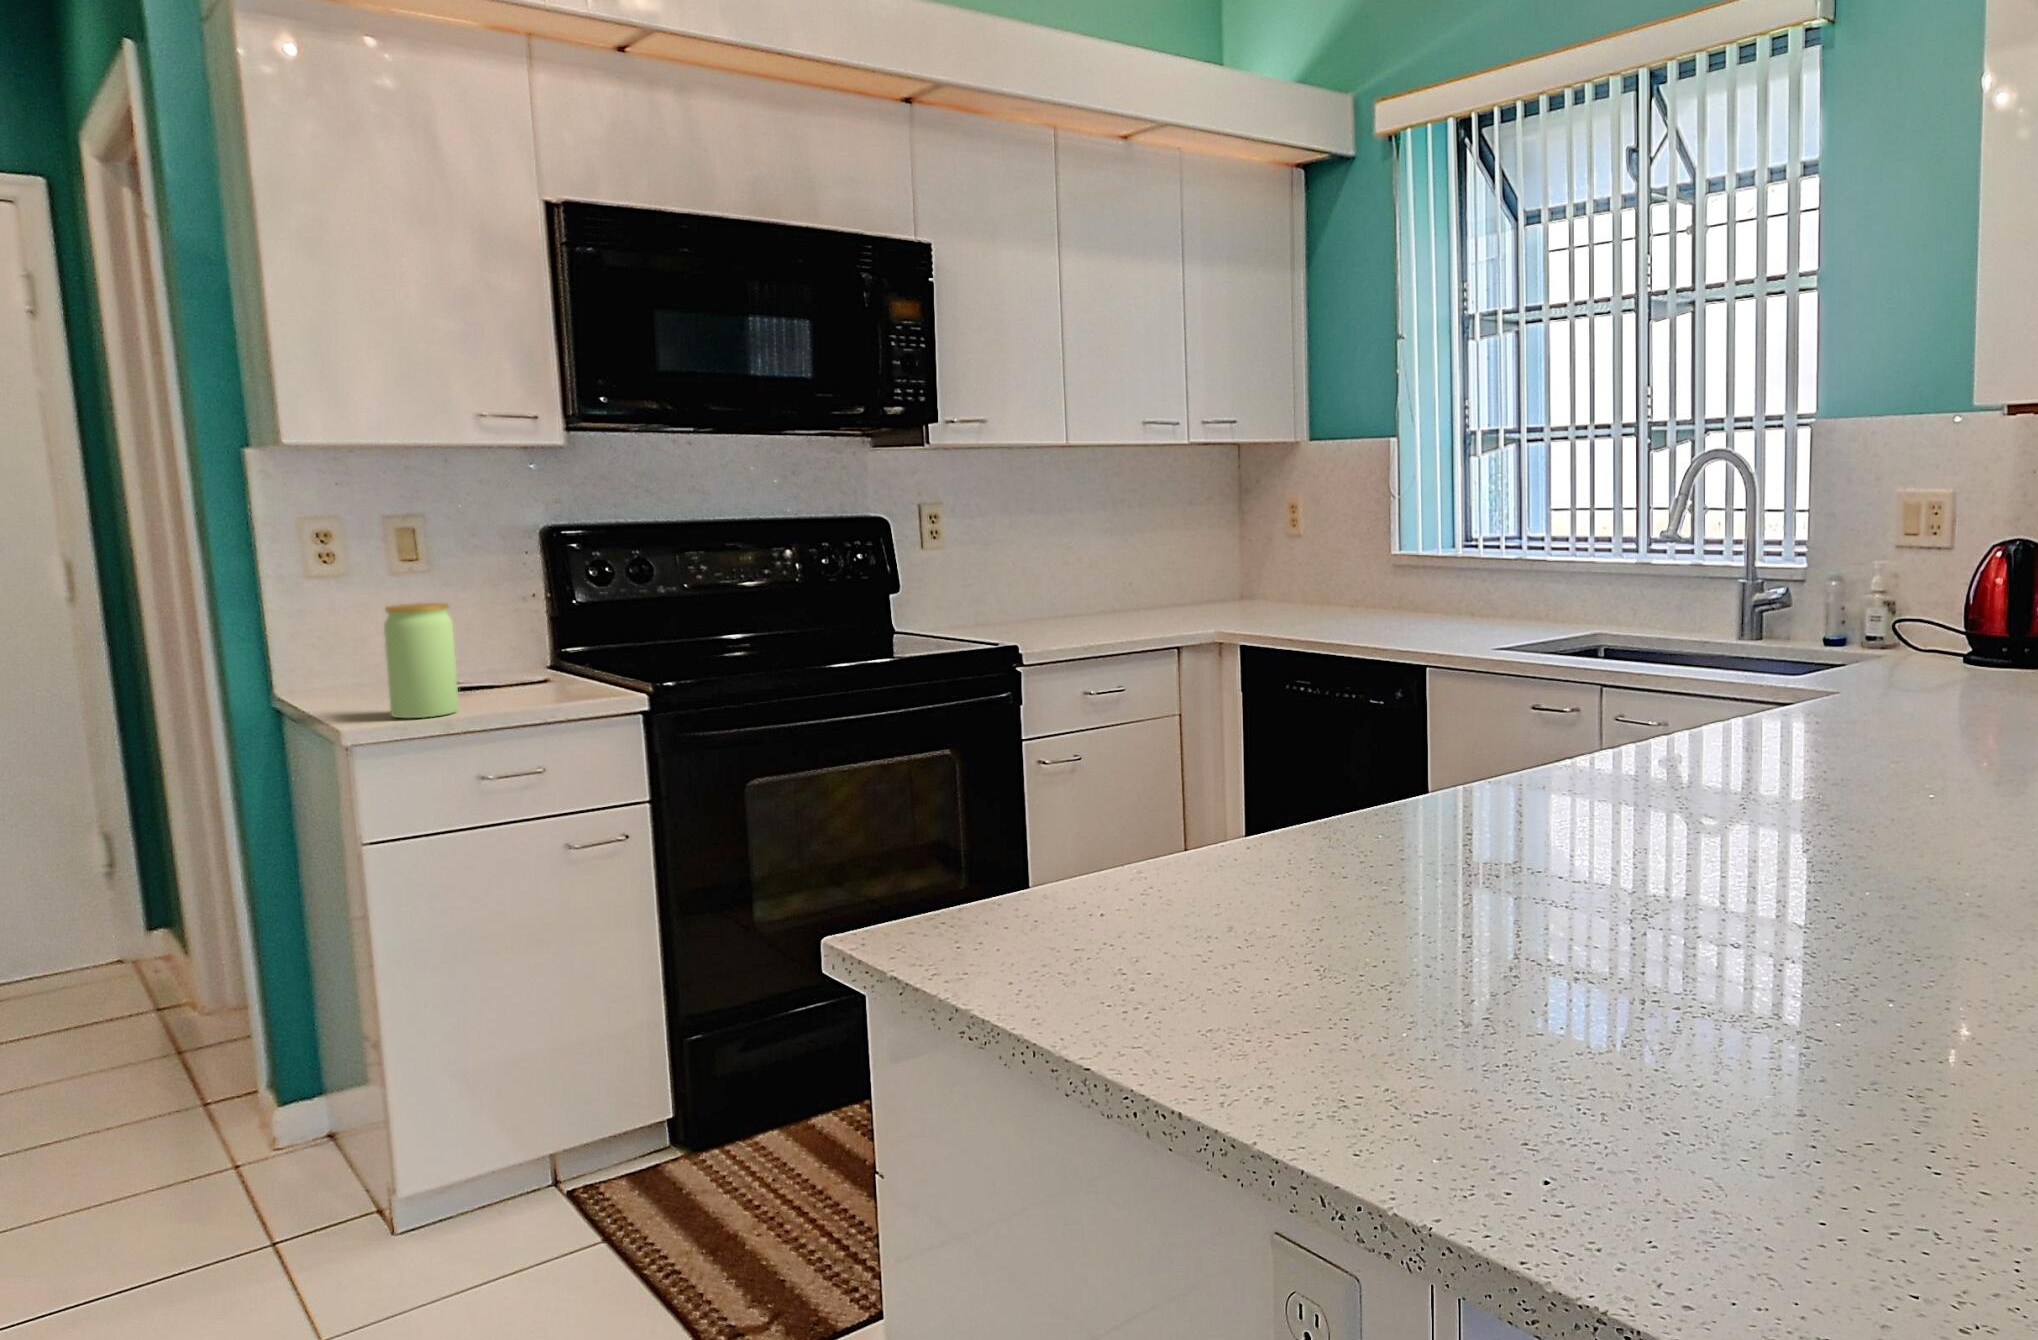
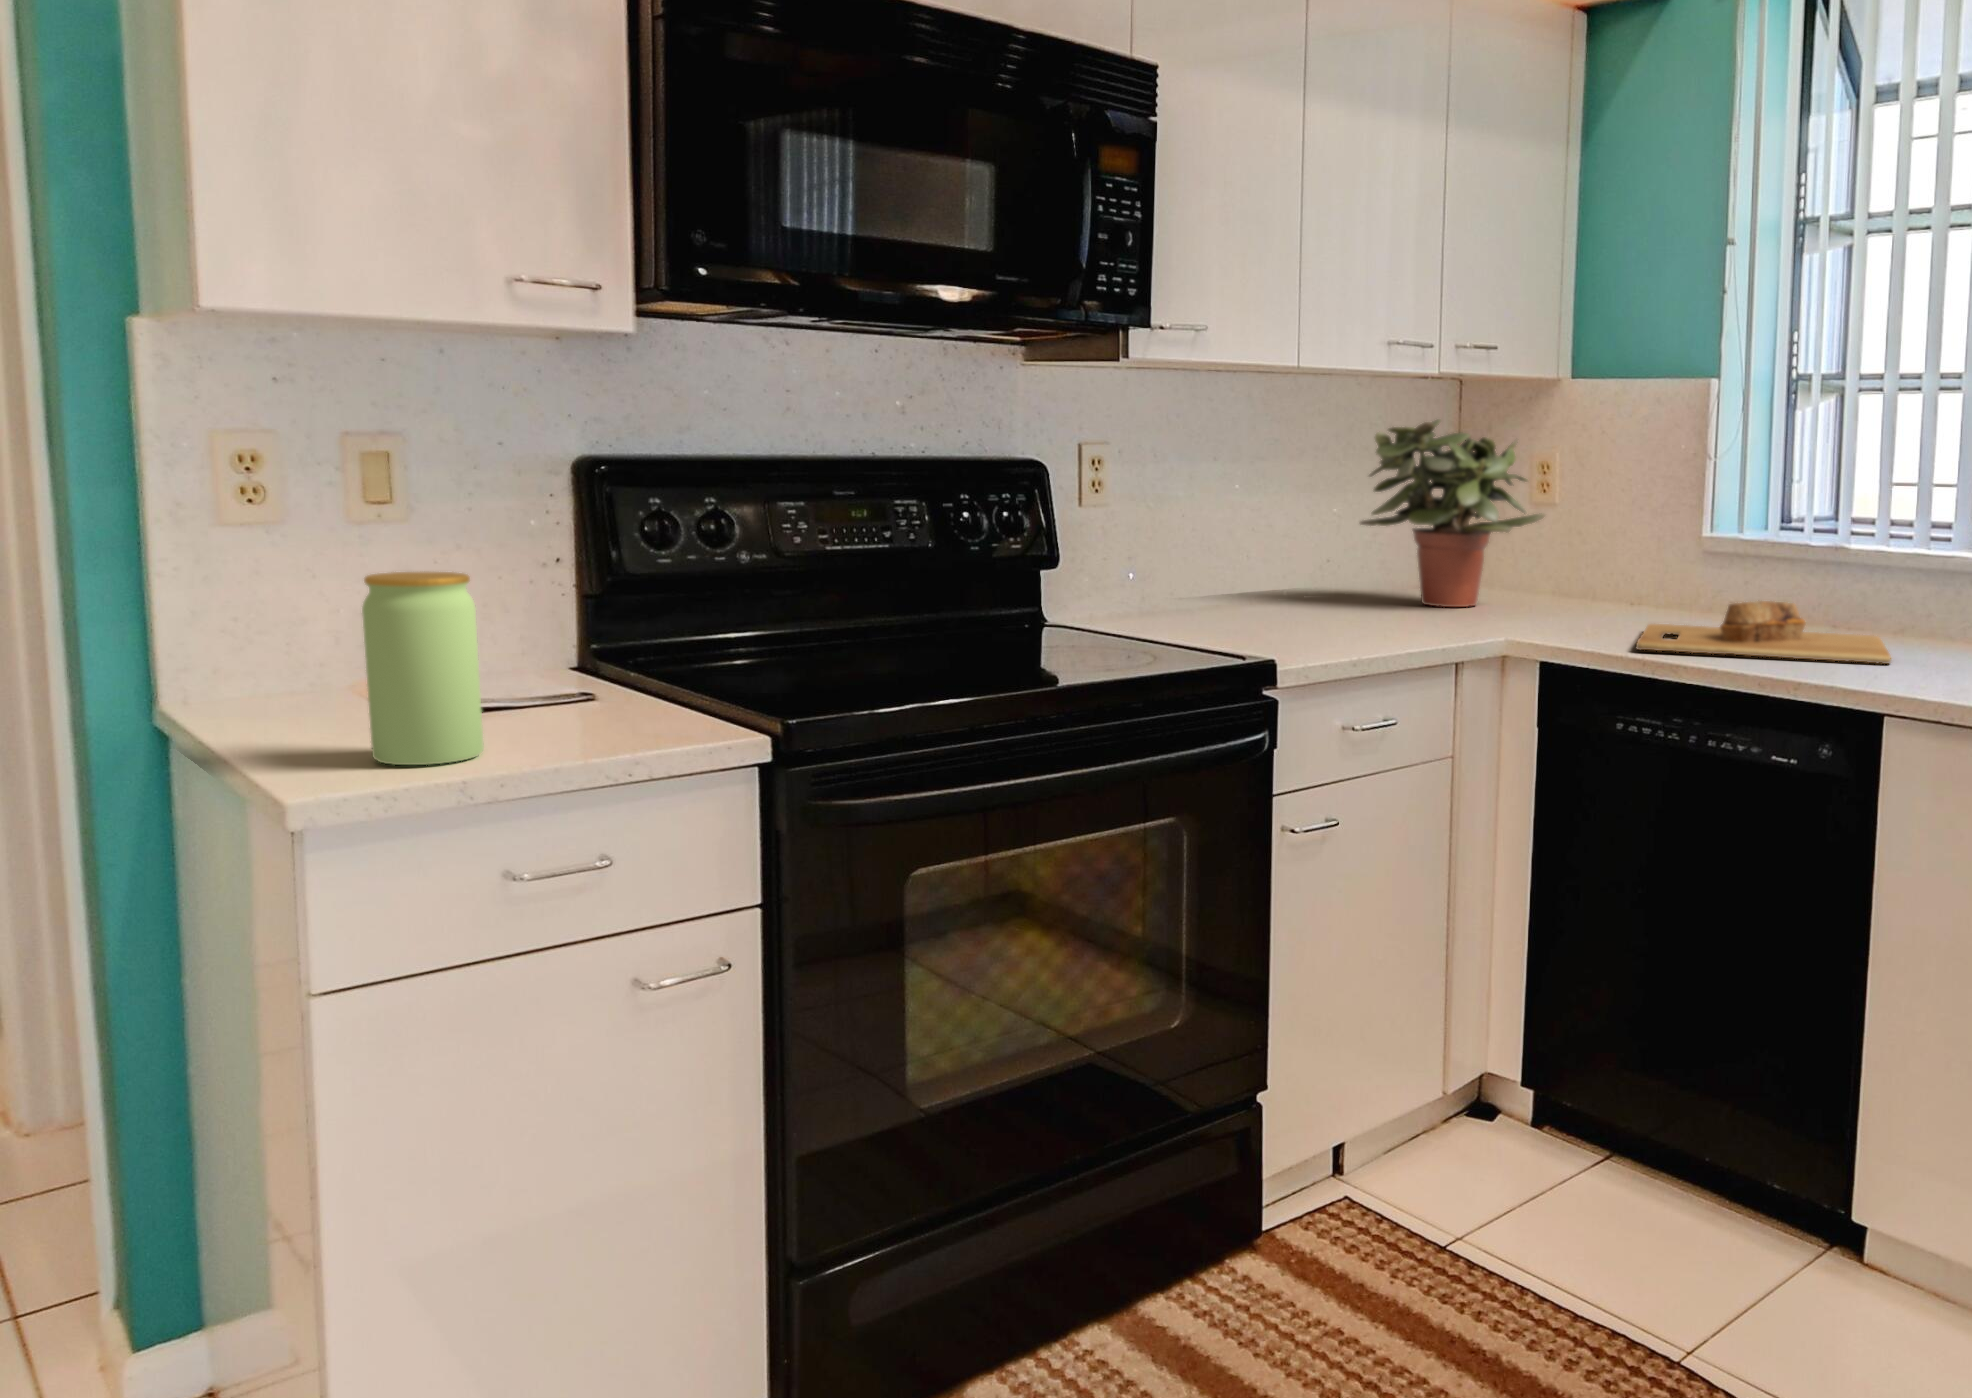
potted plant: none [1142,470,1279,605] -> present [1360,419,1545,607]
cutting board: none [1291,591,1485,632] -> present [1636,601,1891,664]

